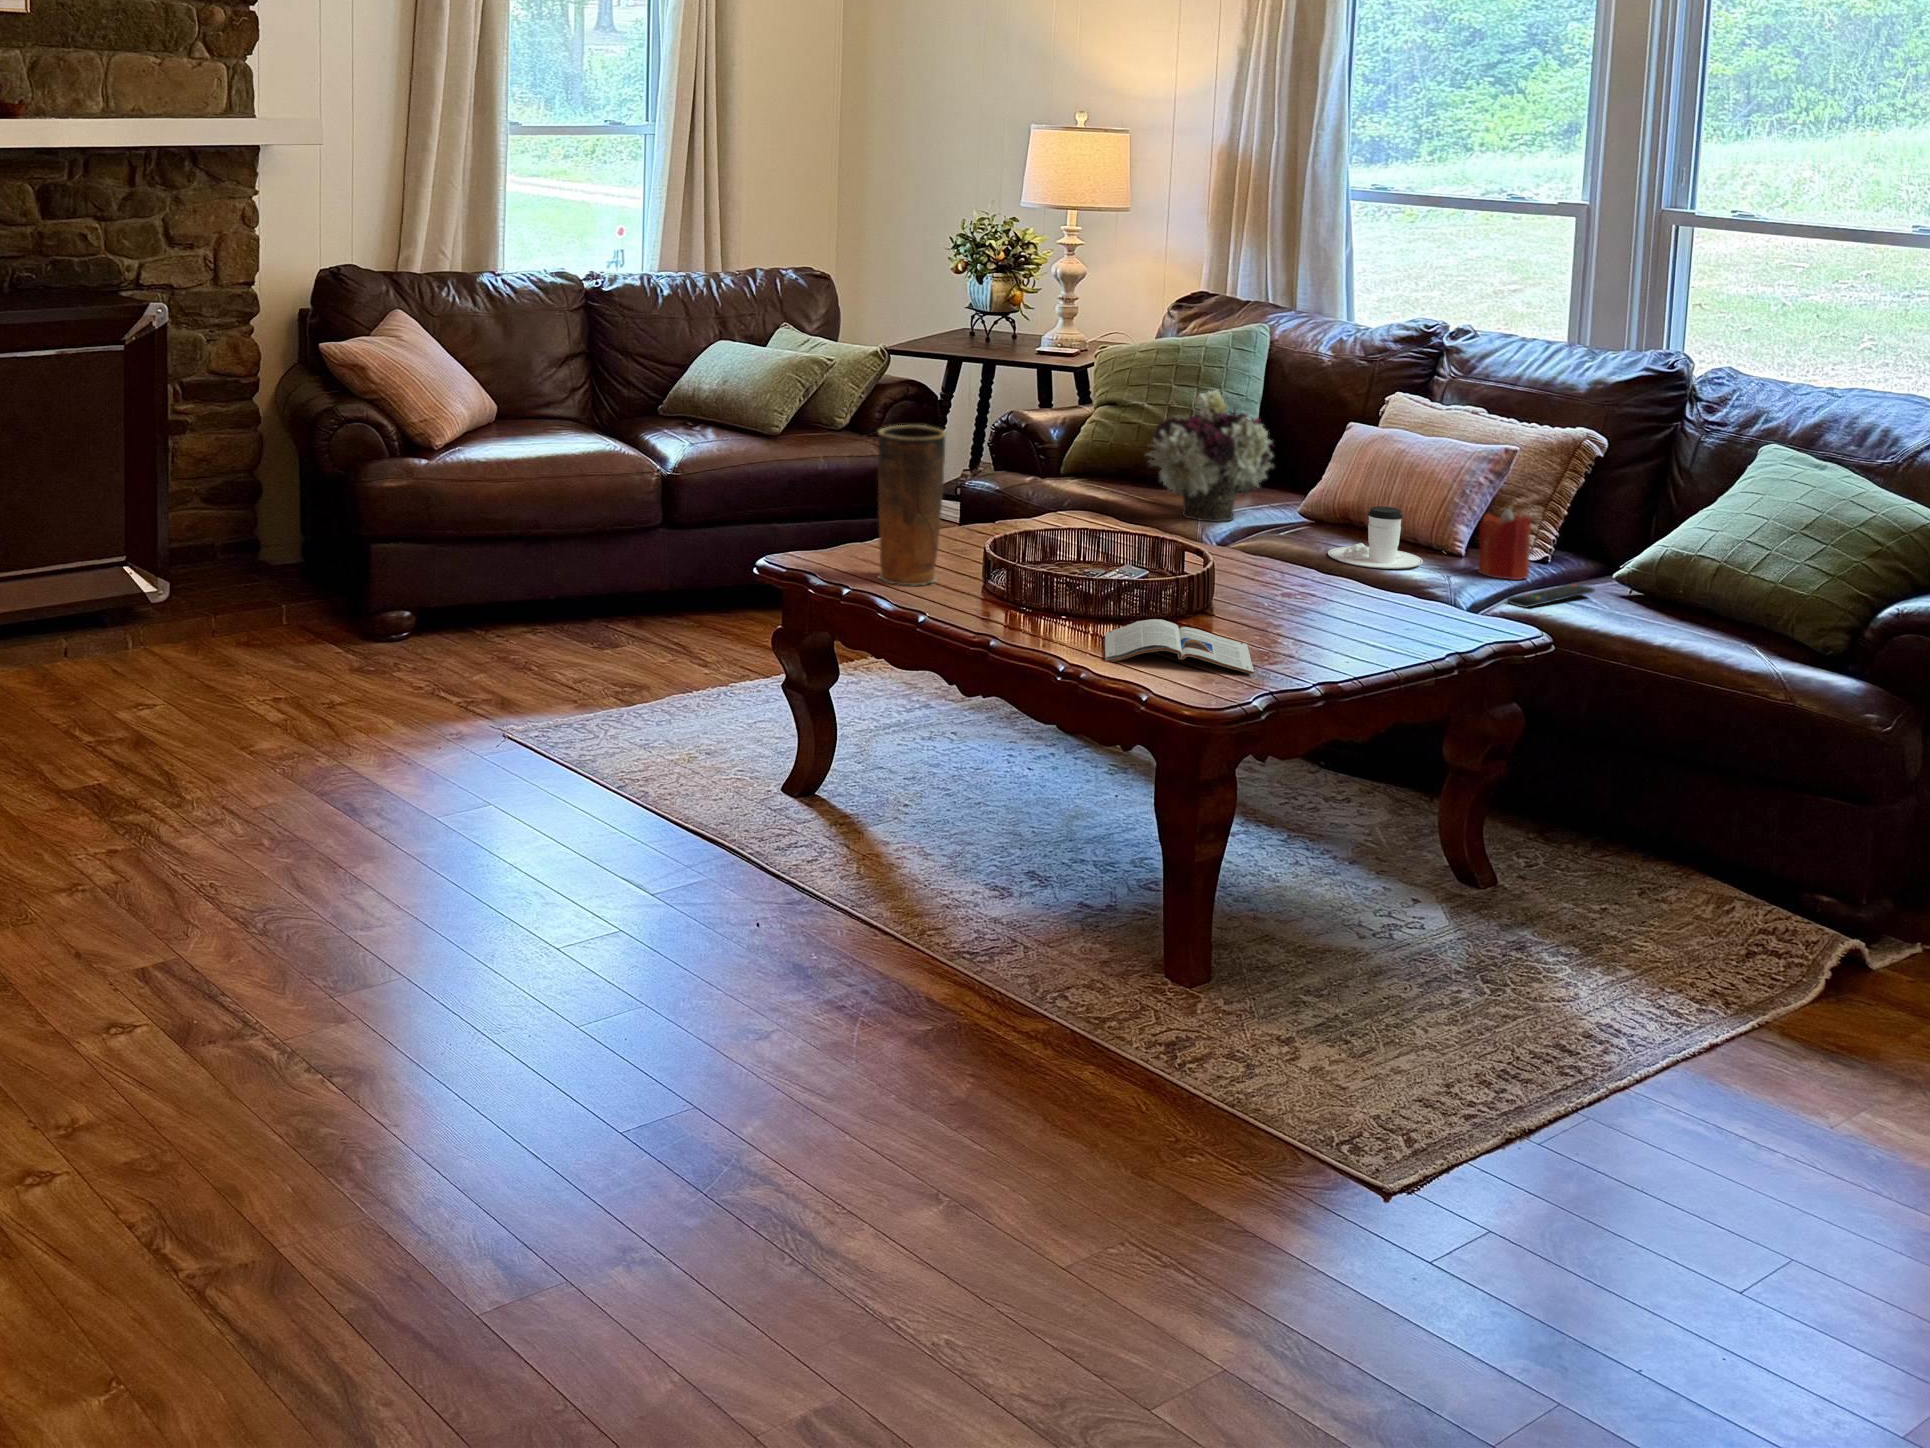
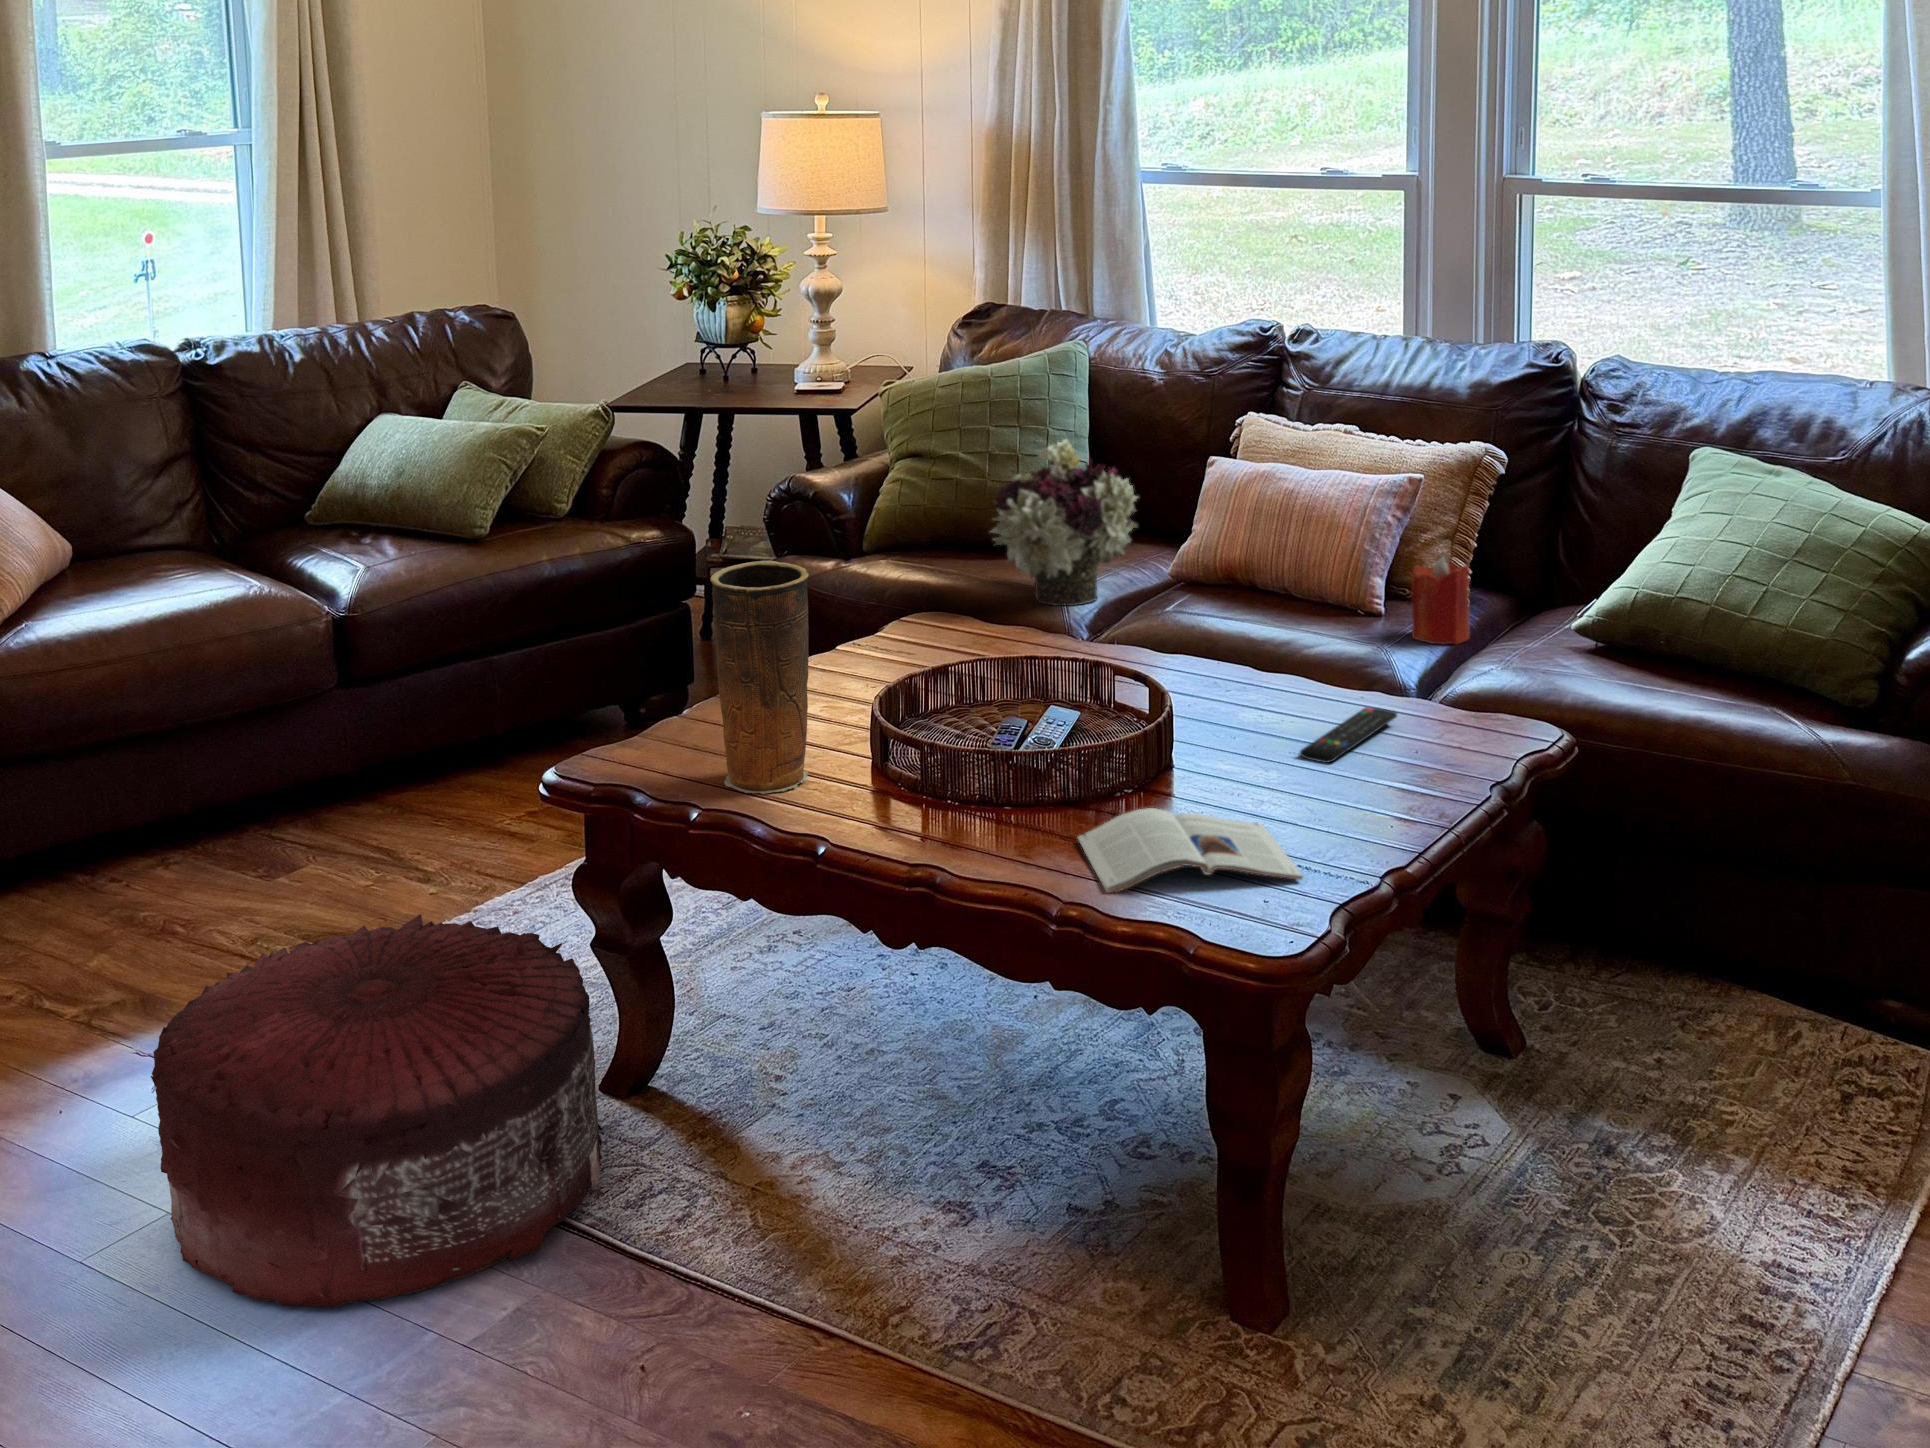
coffee cup: present [1328,506,1423,569] -> none [1237,571,1350,652]
remote control: present [1507,584,1594,608] -> present [1300,707,1397,763]
pouf: none [488,650,777,867] -> present [151,914,603,1308]

